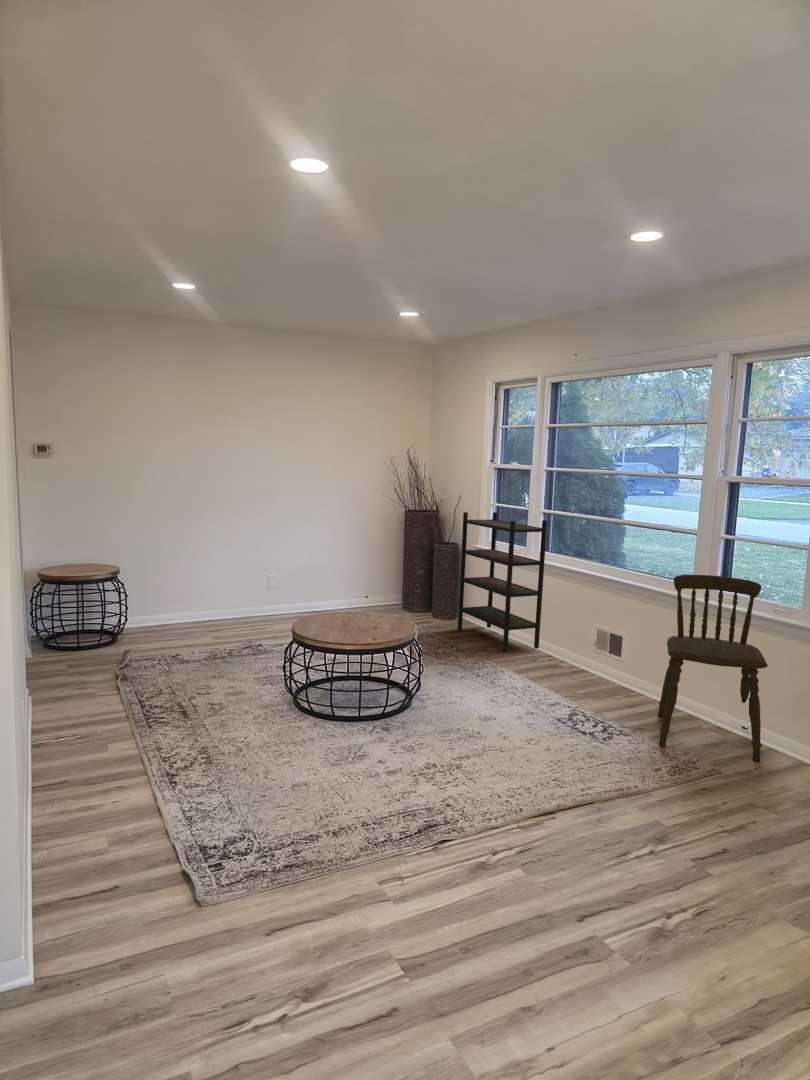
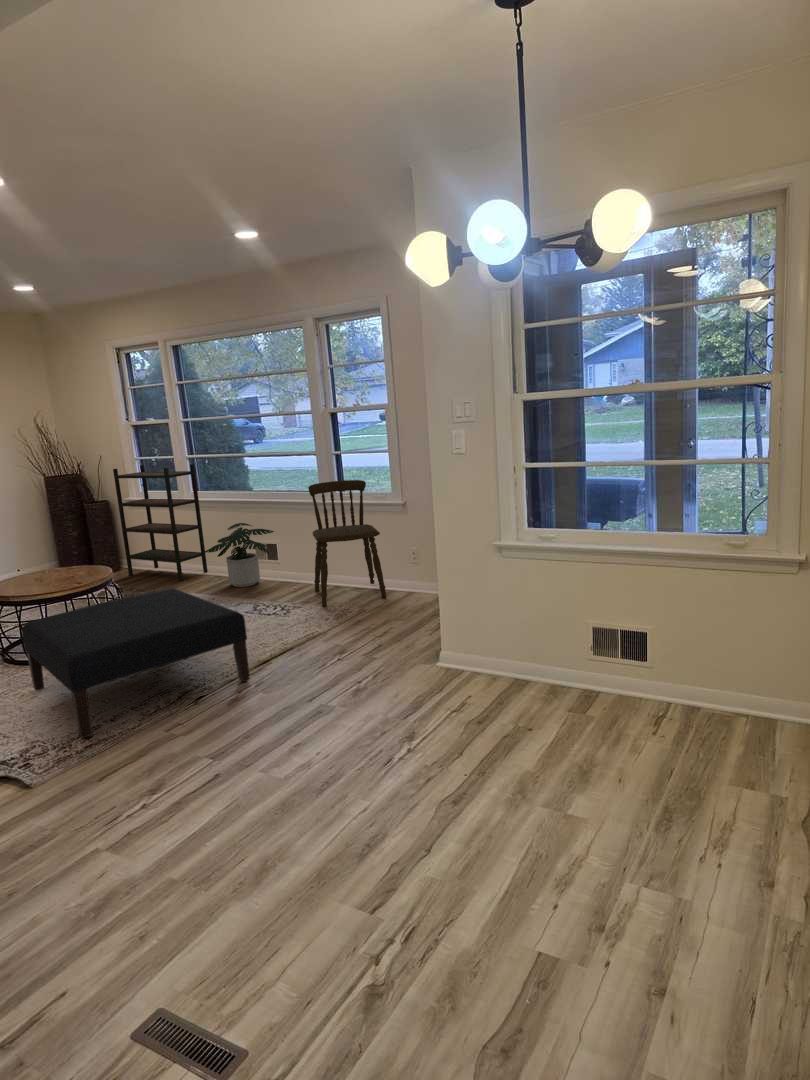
potted plant: none [532,601,623,682] -> present [205,523,274,587]
ottoman: none [289,675,523,849] -> present [22,588,250,738]

